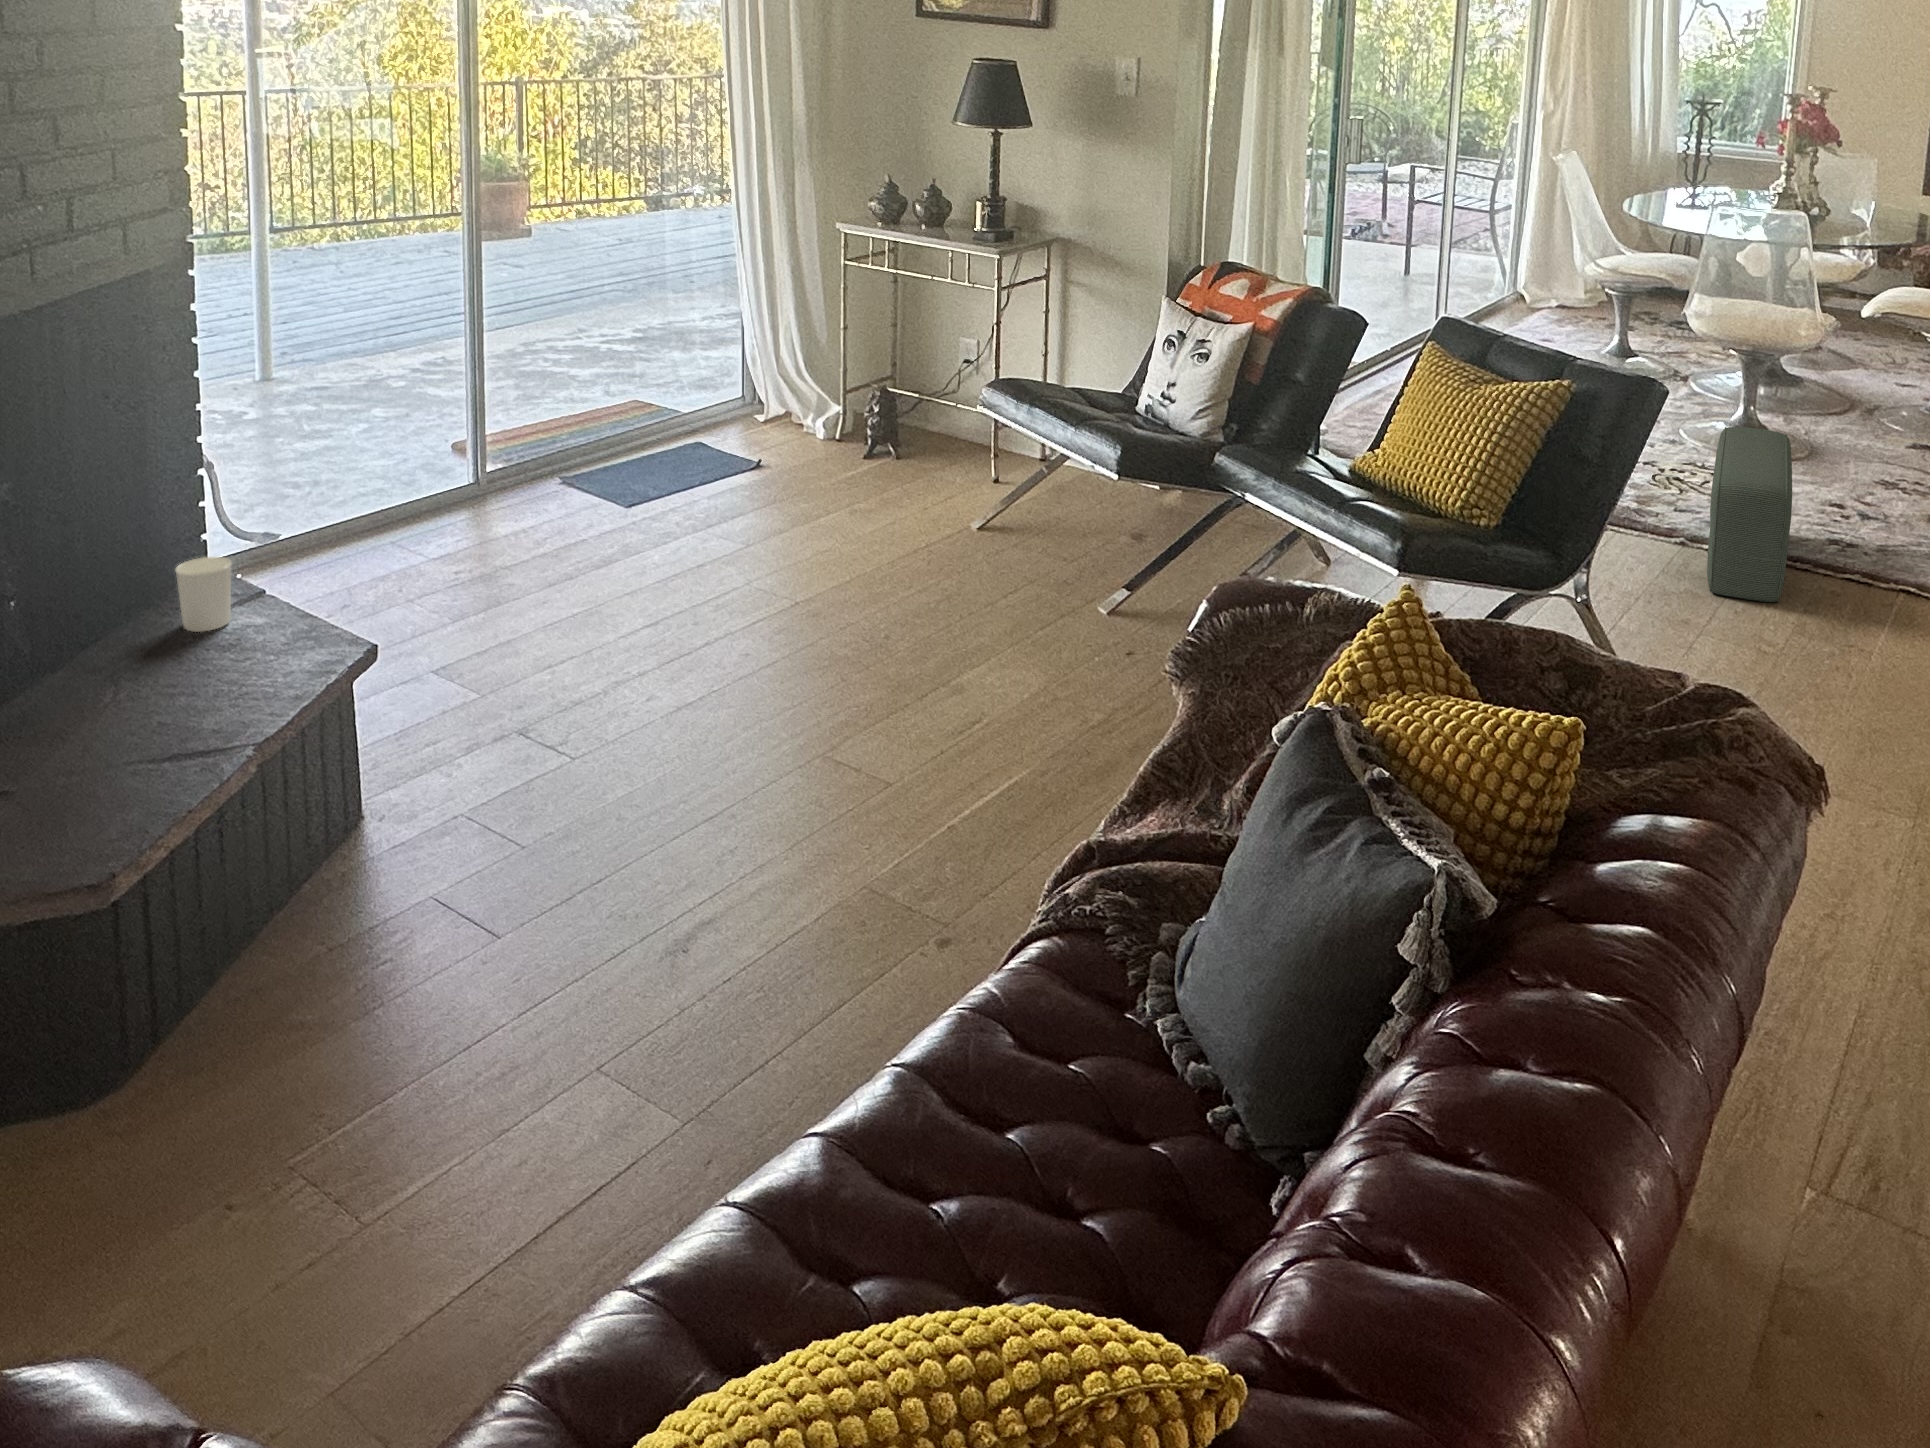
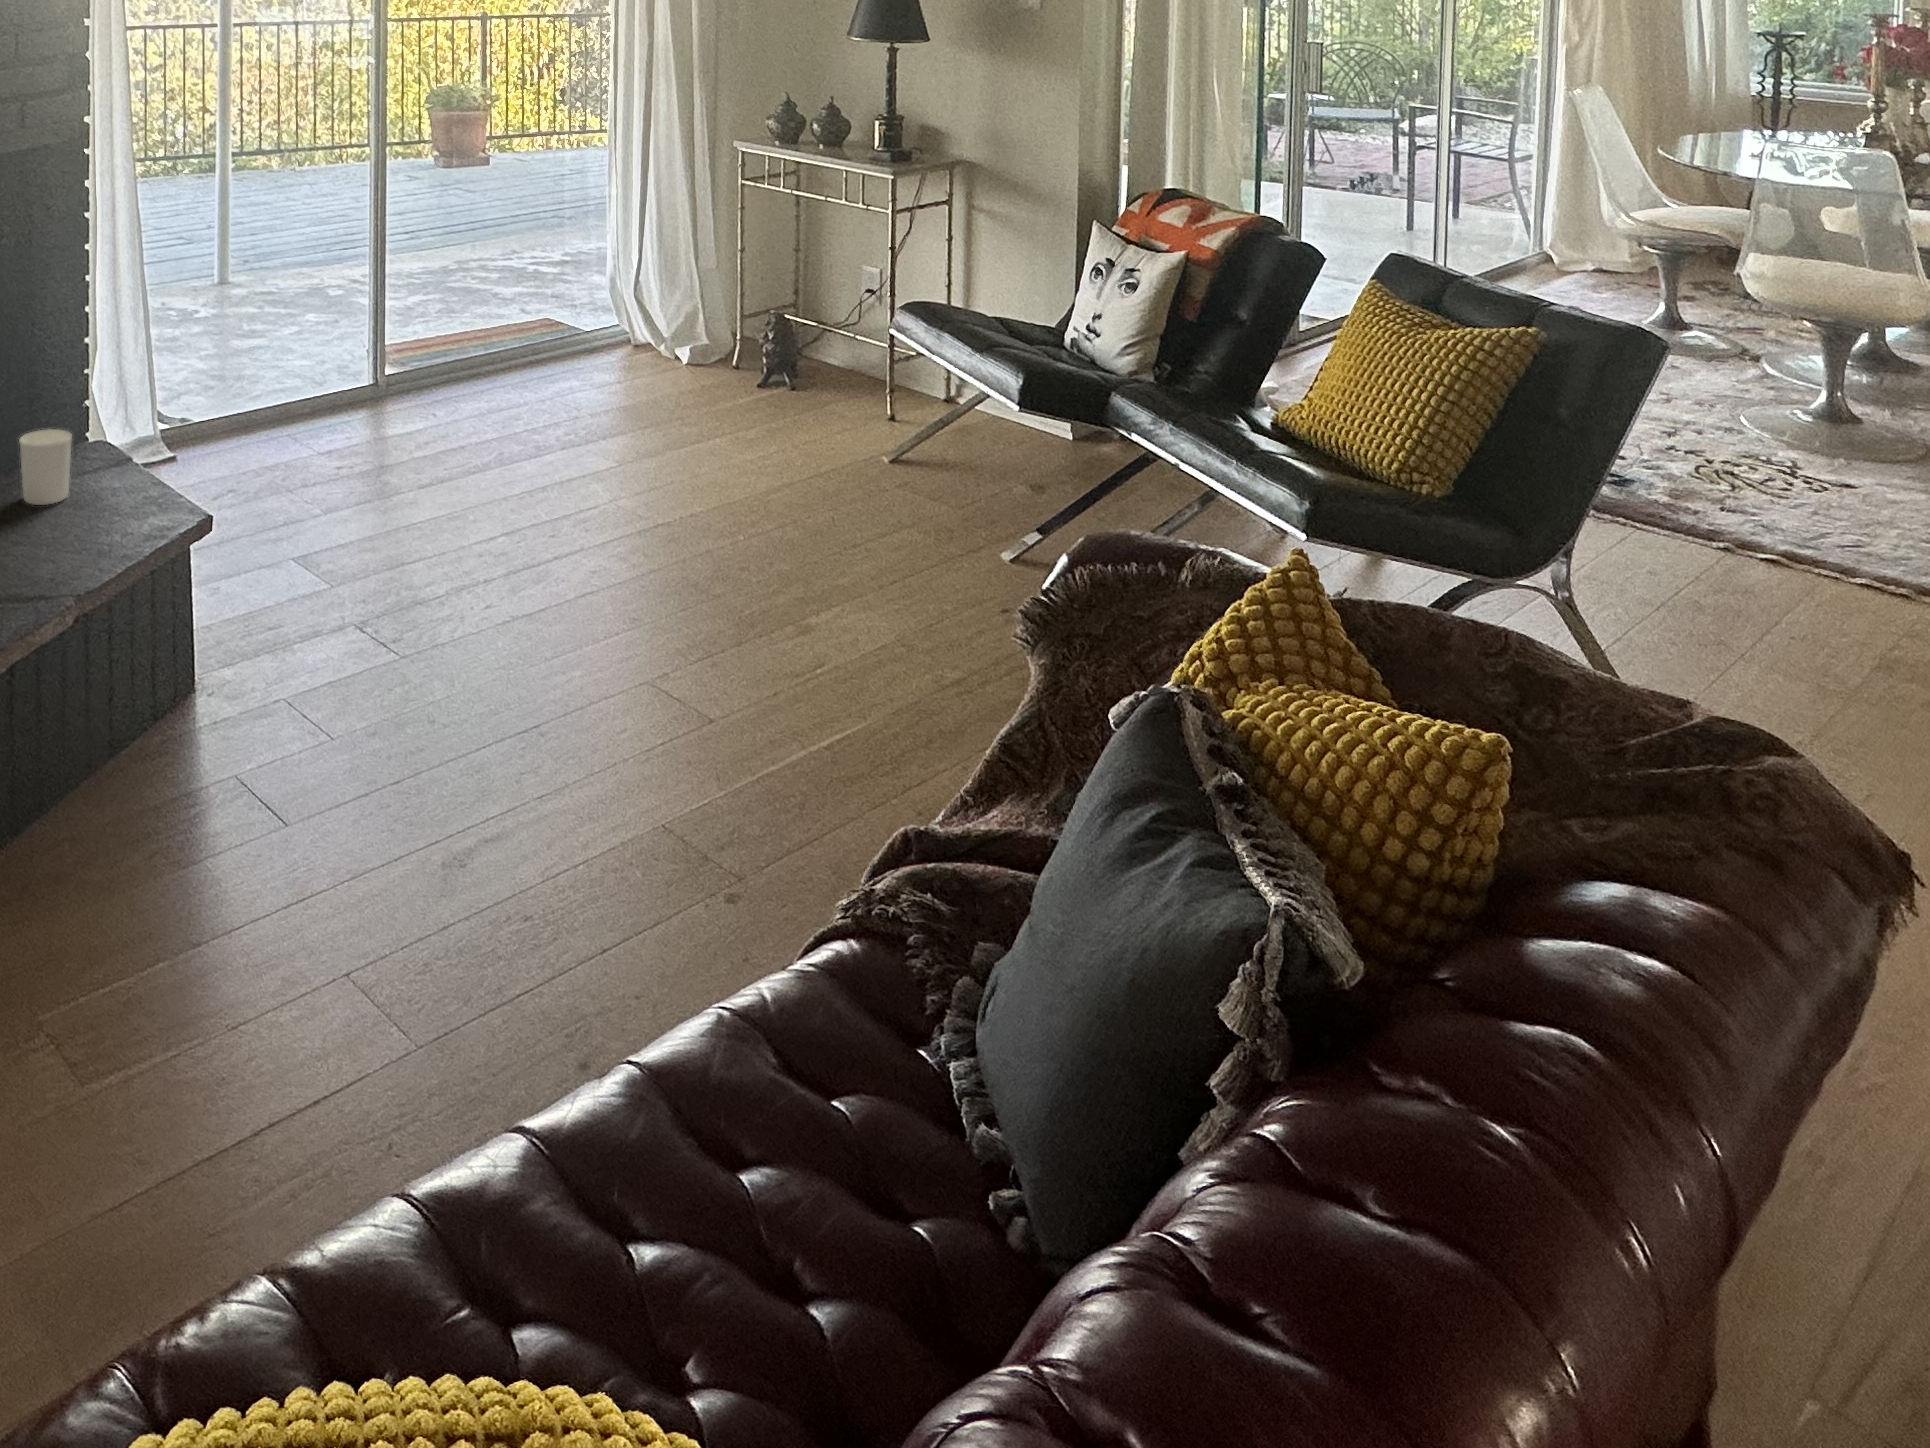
pouf: present [1707,427,1792,602] -> none [1777,413,1894,641]

